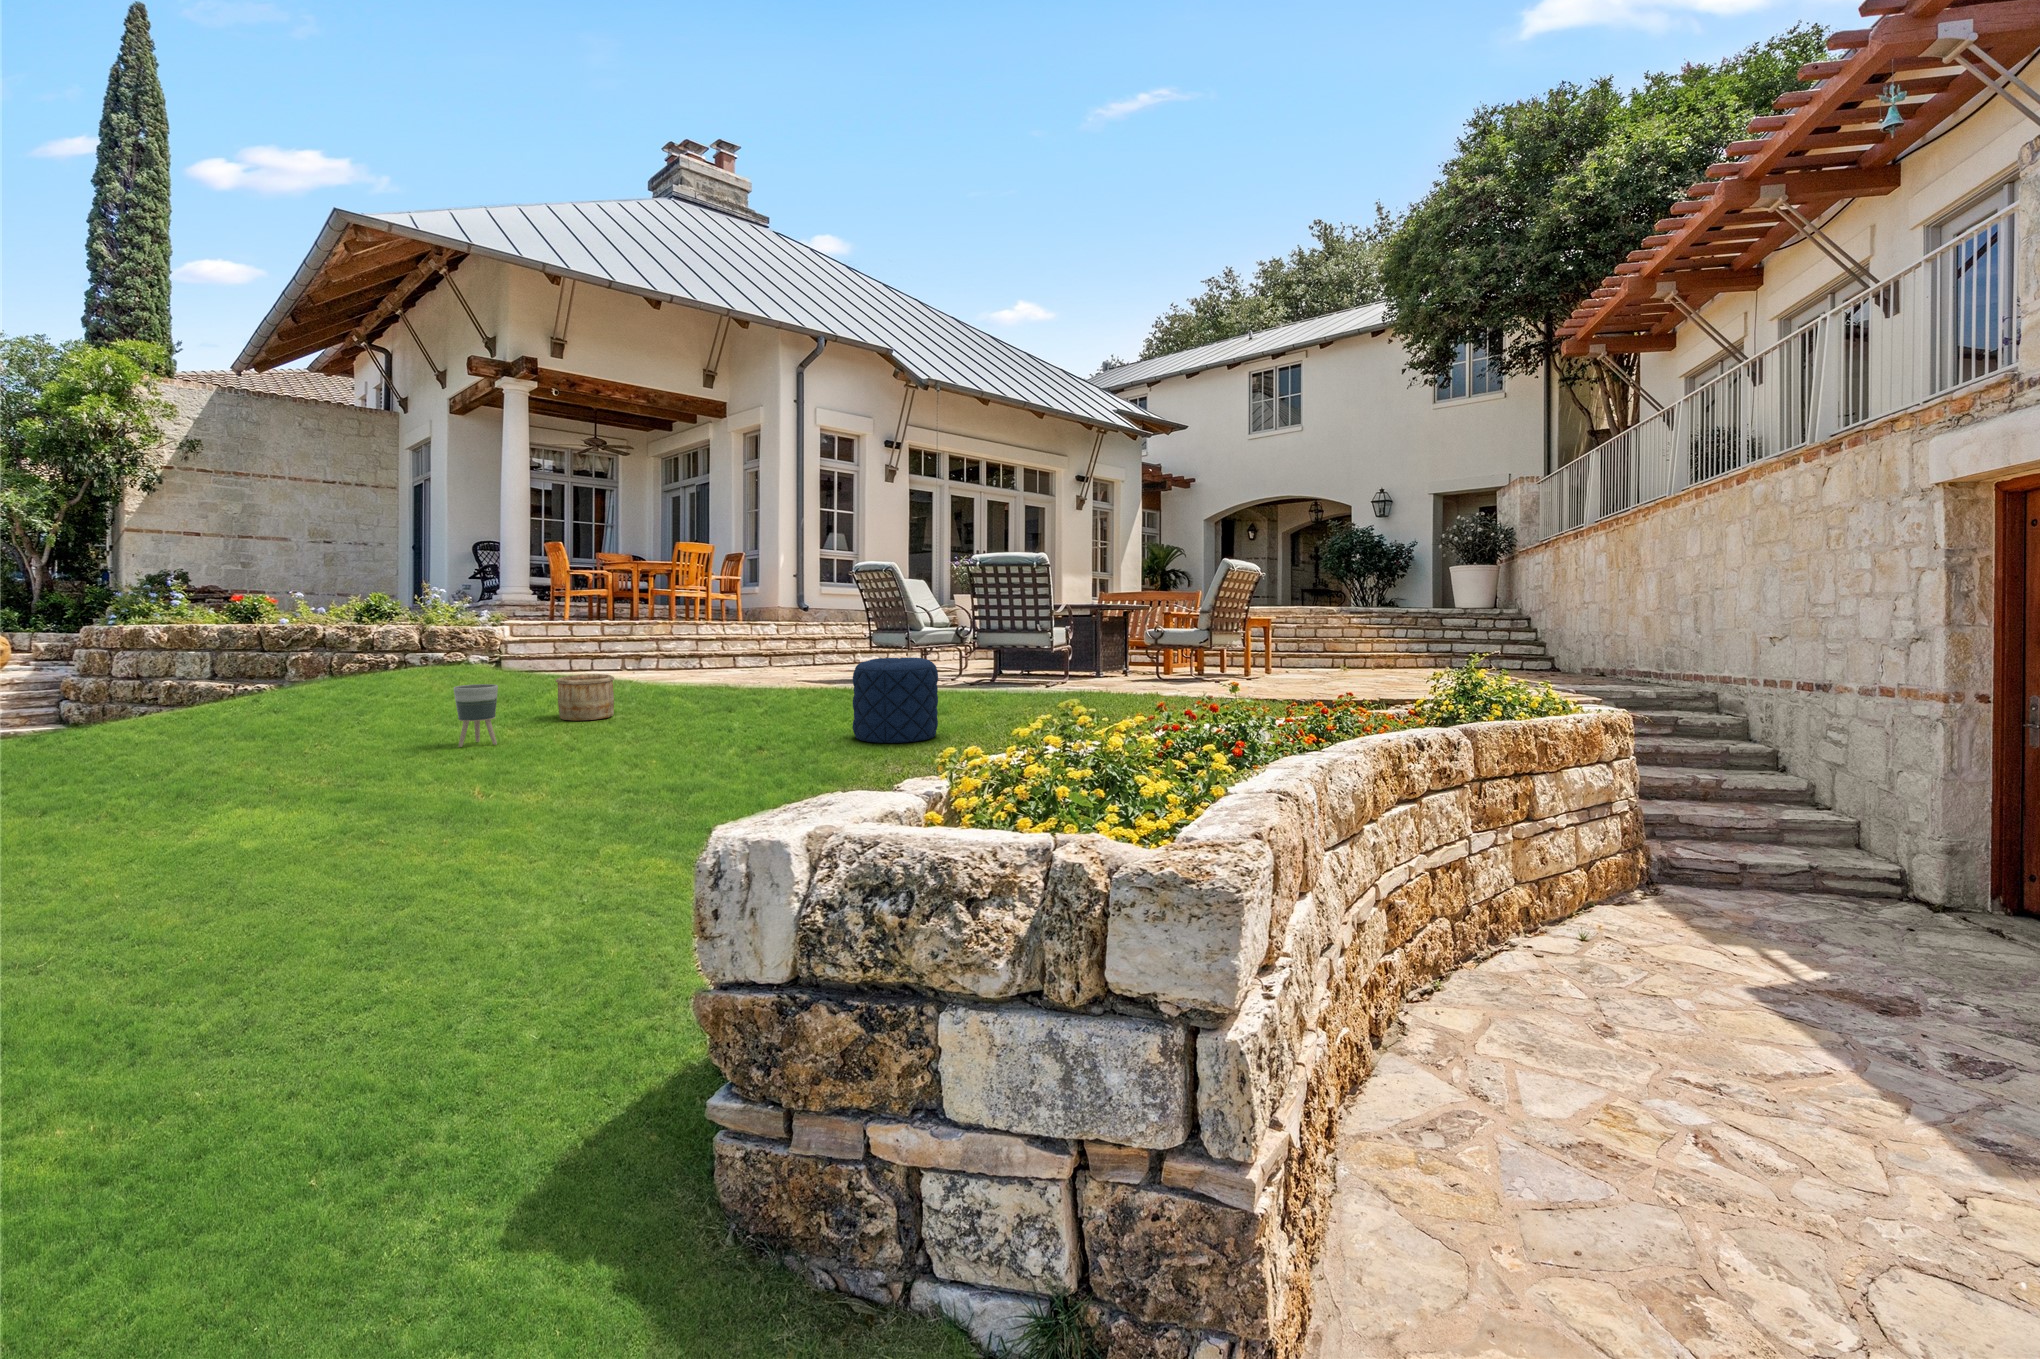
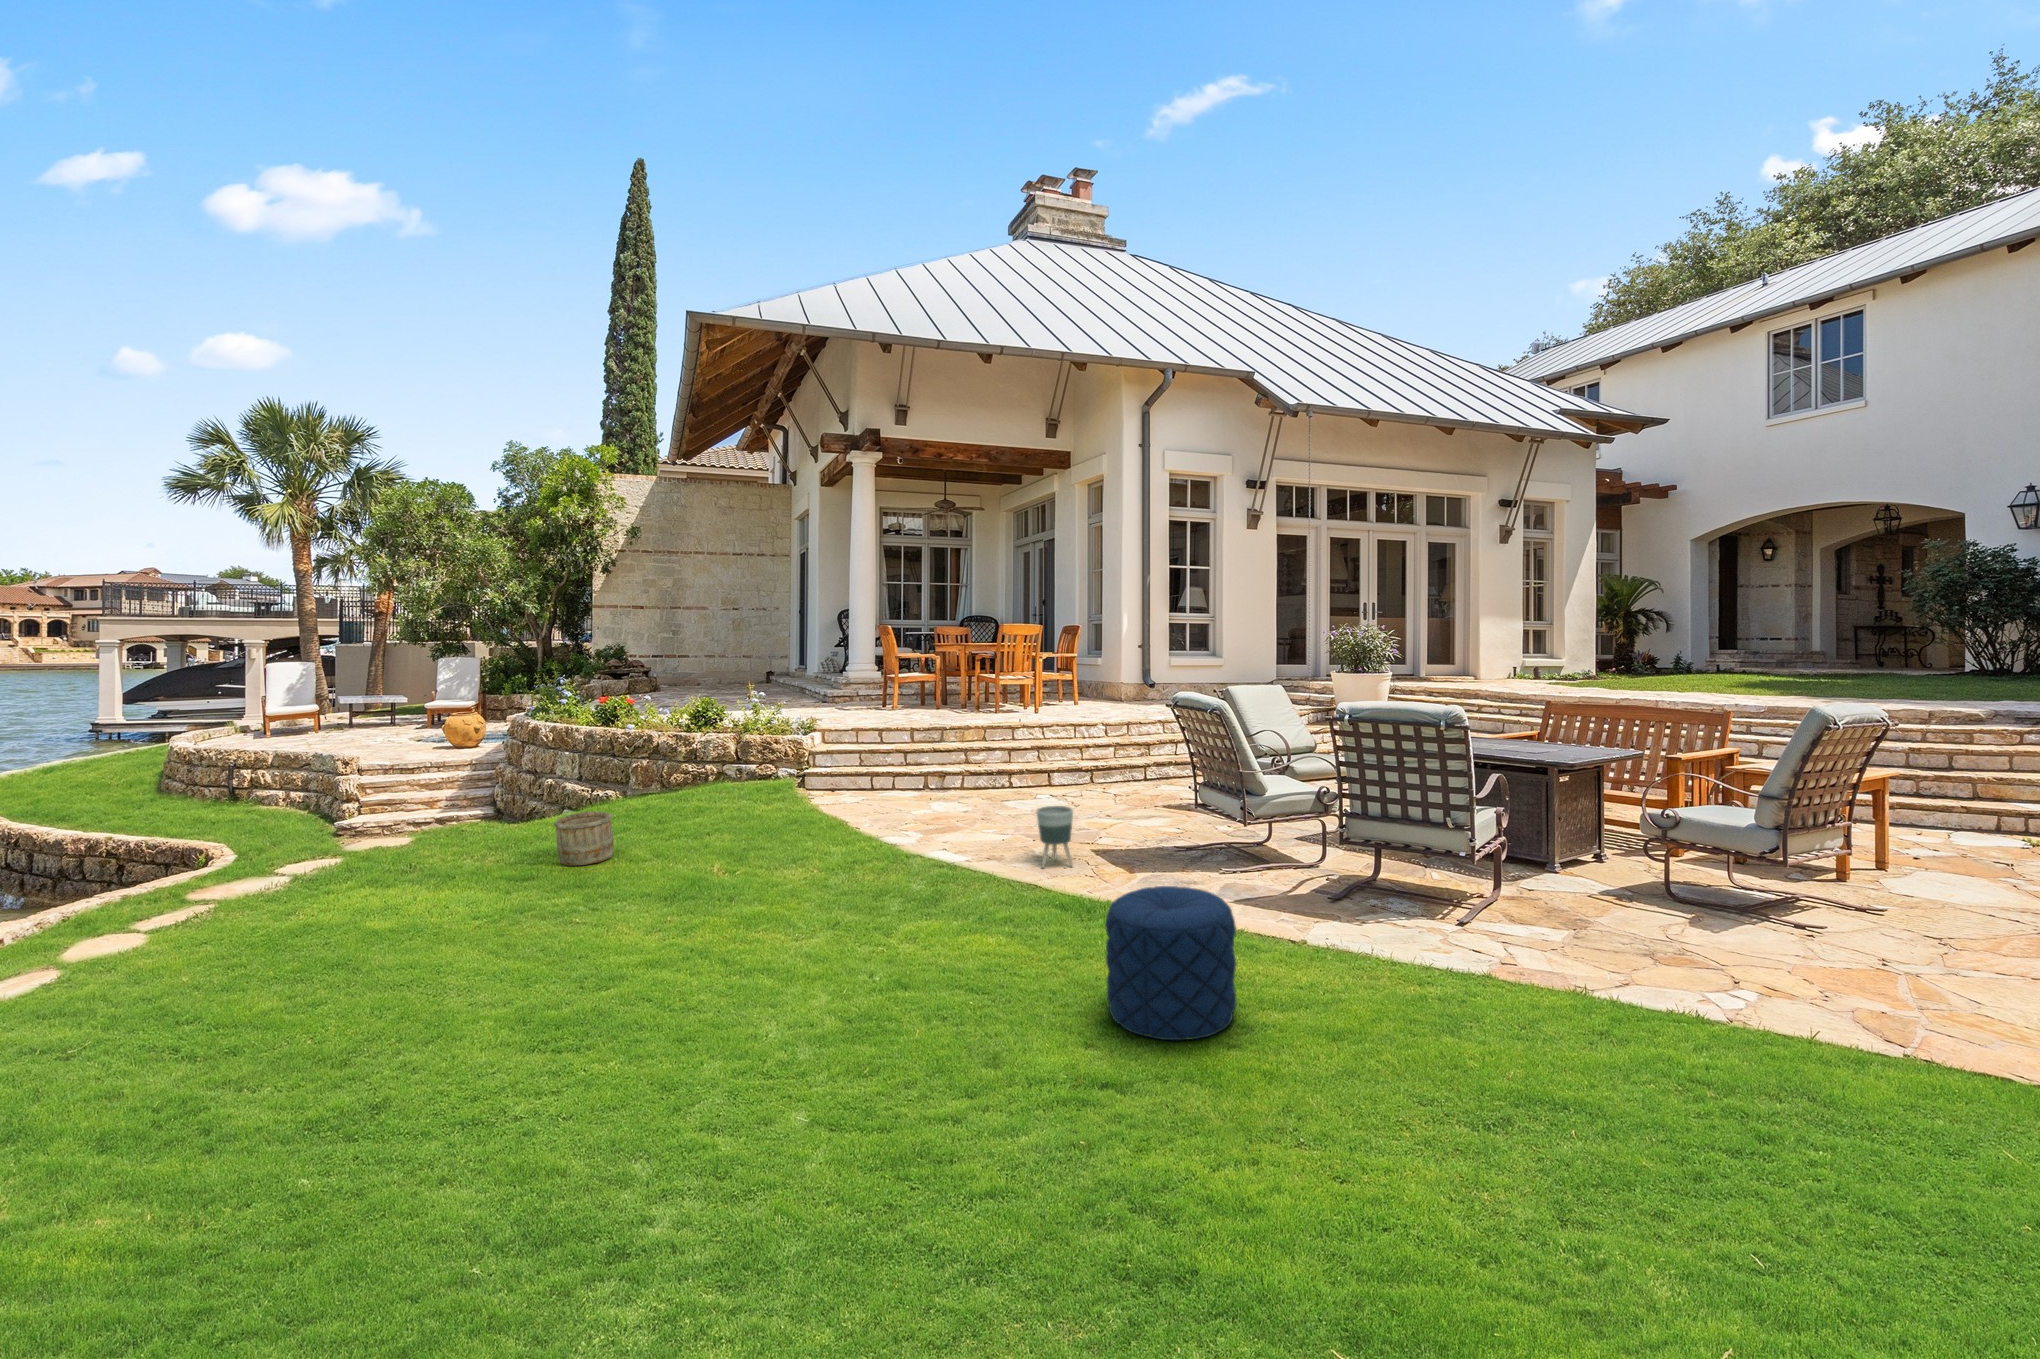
wooden bucket: present [555,674,614,721] -> present [554,812,614,866]
planter: present [454,684,498,747] -> present [1036,806,1073,868]

